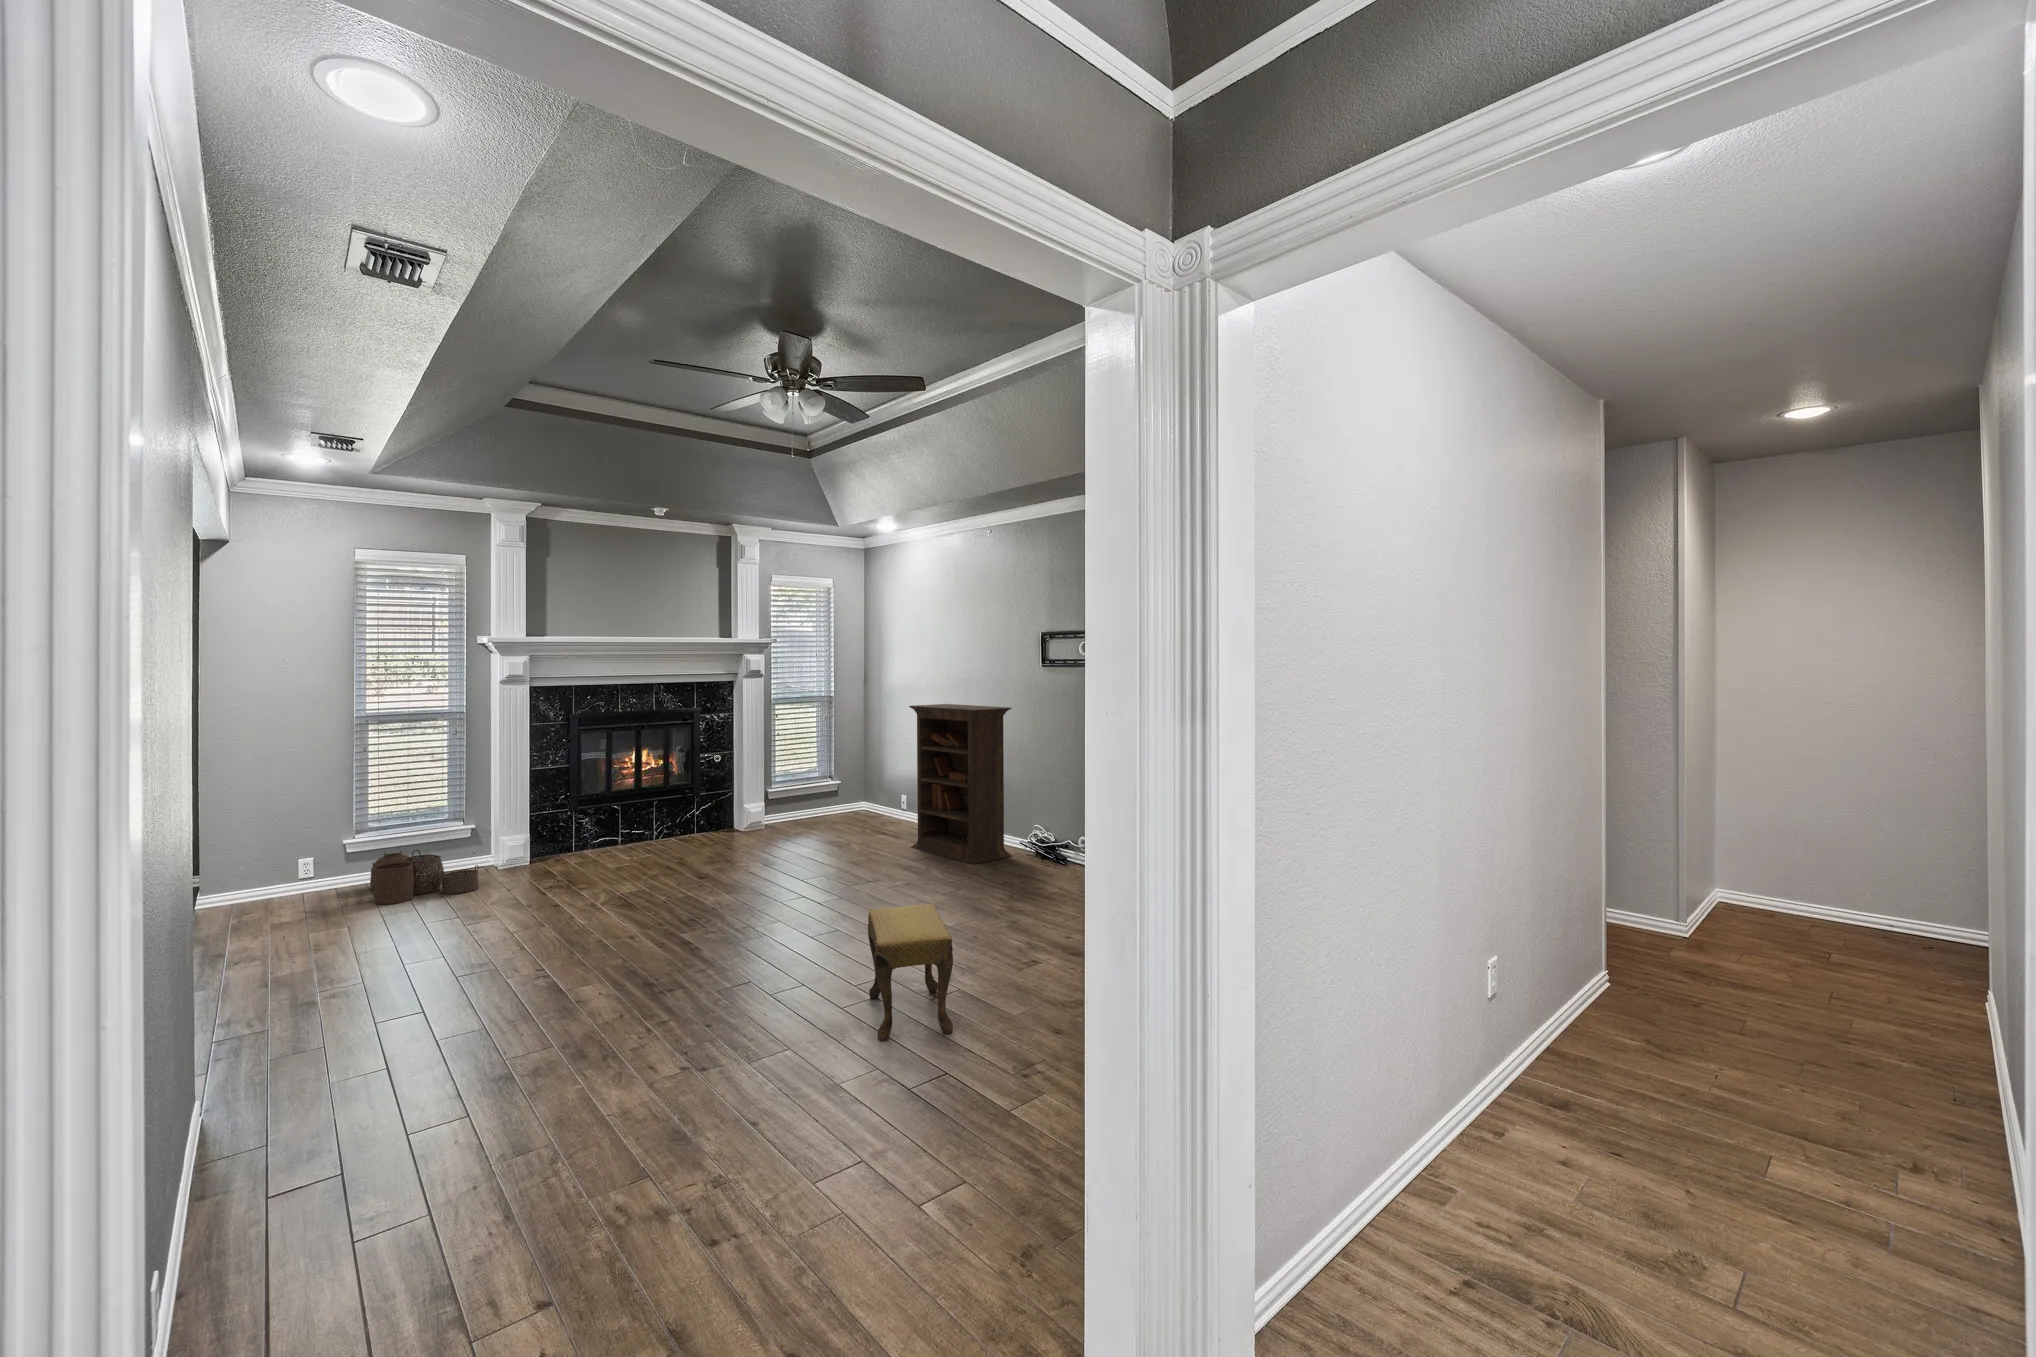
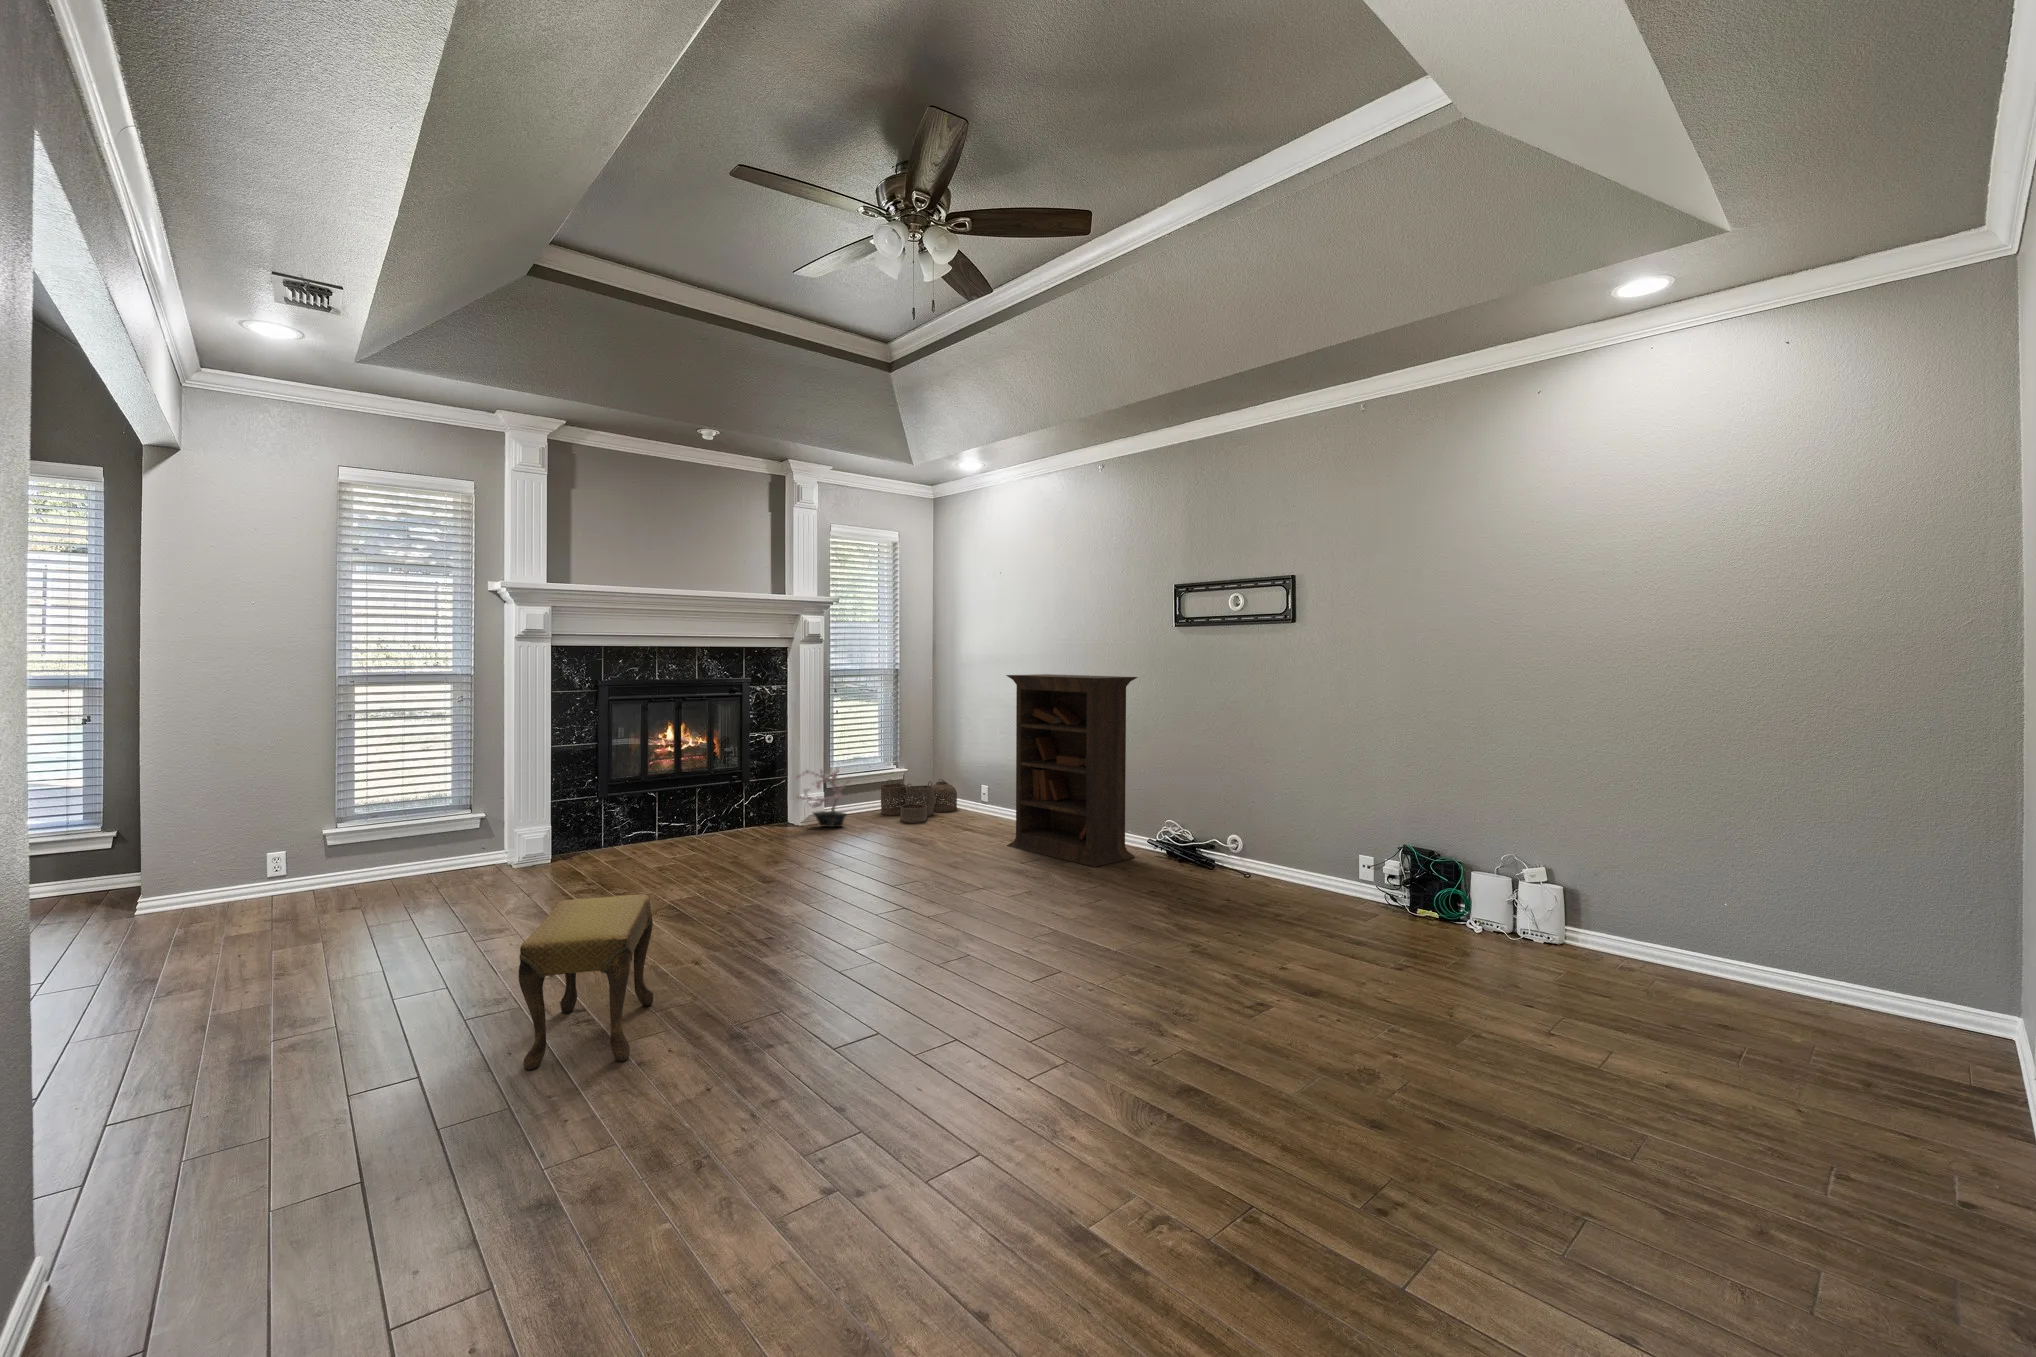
potted plant: none [736,777,788,833] -> present [796,765,850,827]
woven basket: present [370,850,479,904] -> present [881,779,957,823]
footstool: present [868,904,953,1041] -> present [519,895,654,1070]

